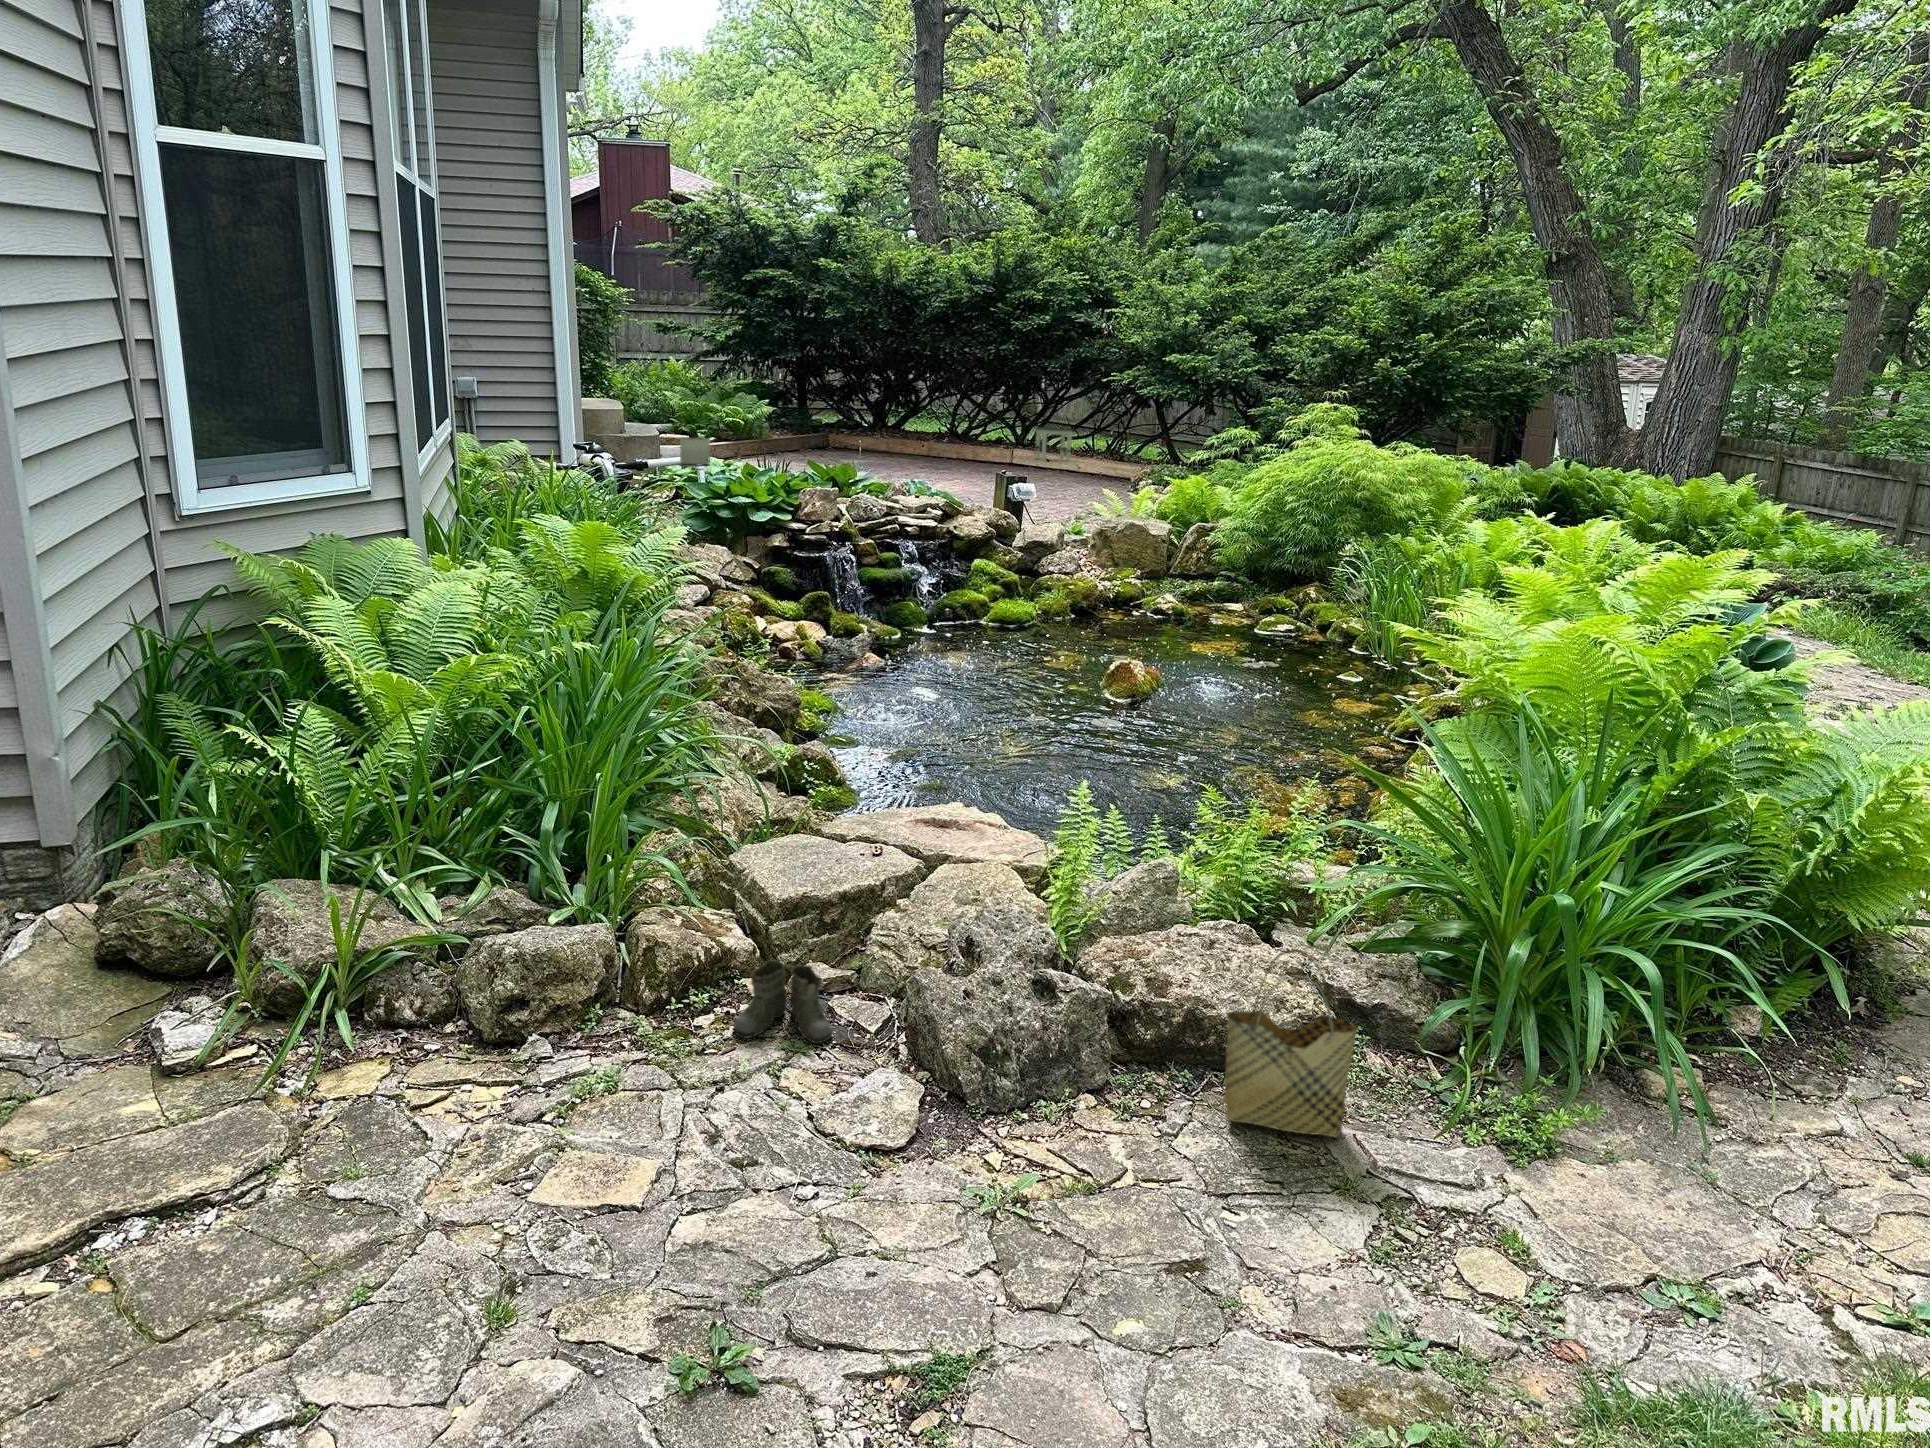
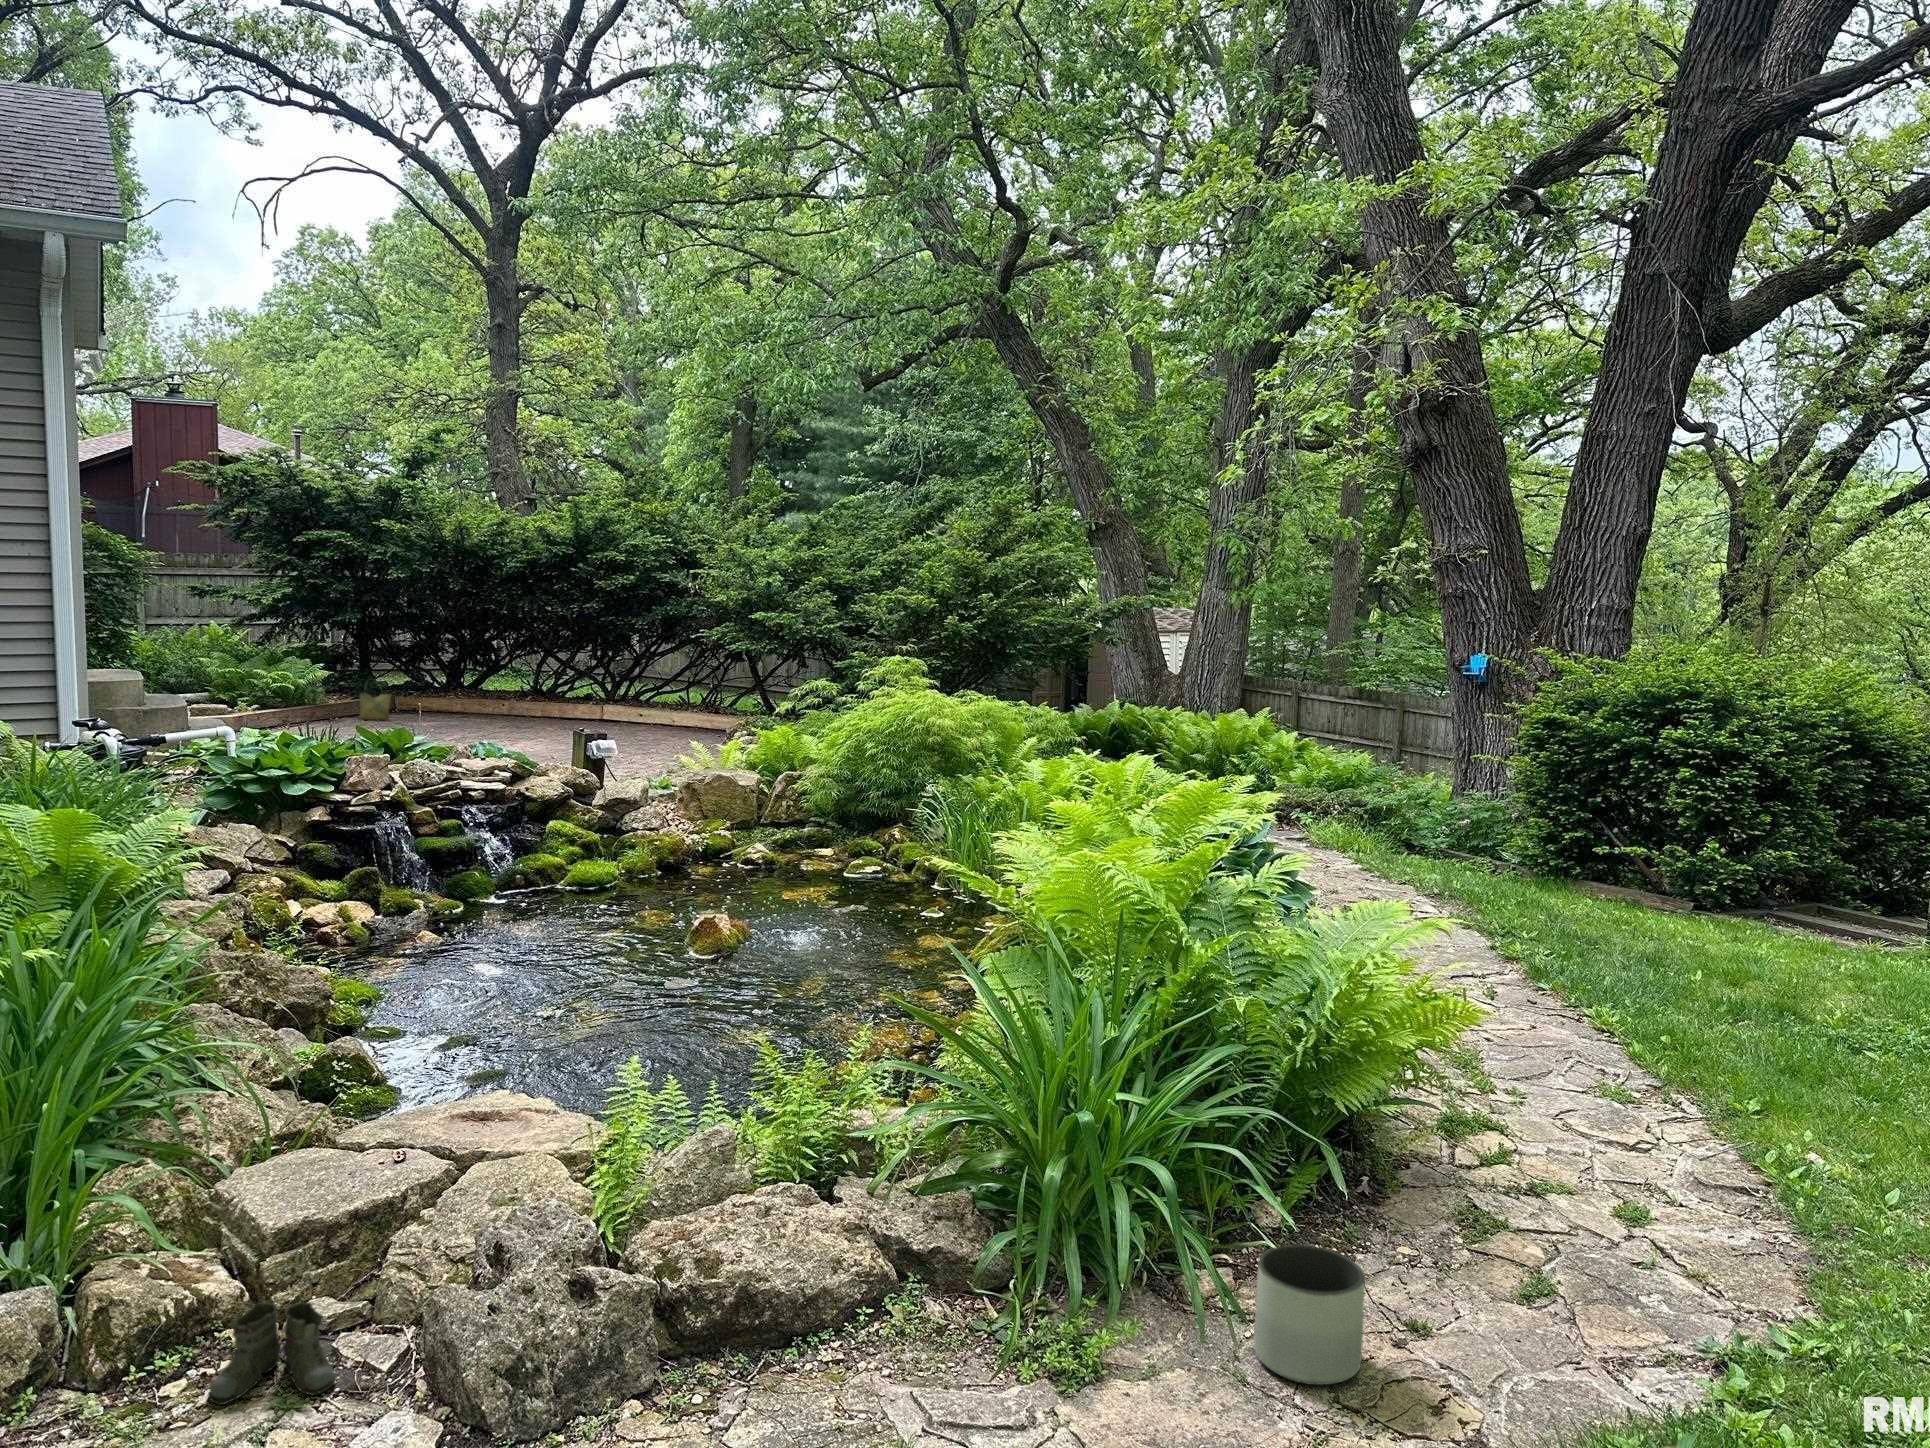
round table: present [1035,427,1073,461] -> none [620,683,663,716]
planter: present [680,437,710,465] -> present [1254,1245,1365,1385]
woven basket: present [1225,949,1358,1137] -> present [359,693,391,720]

